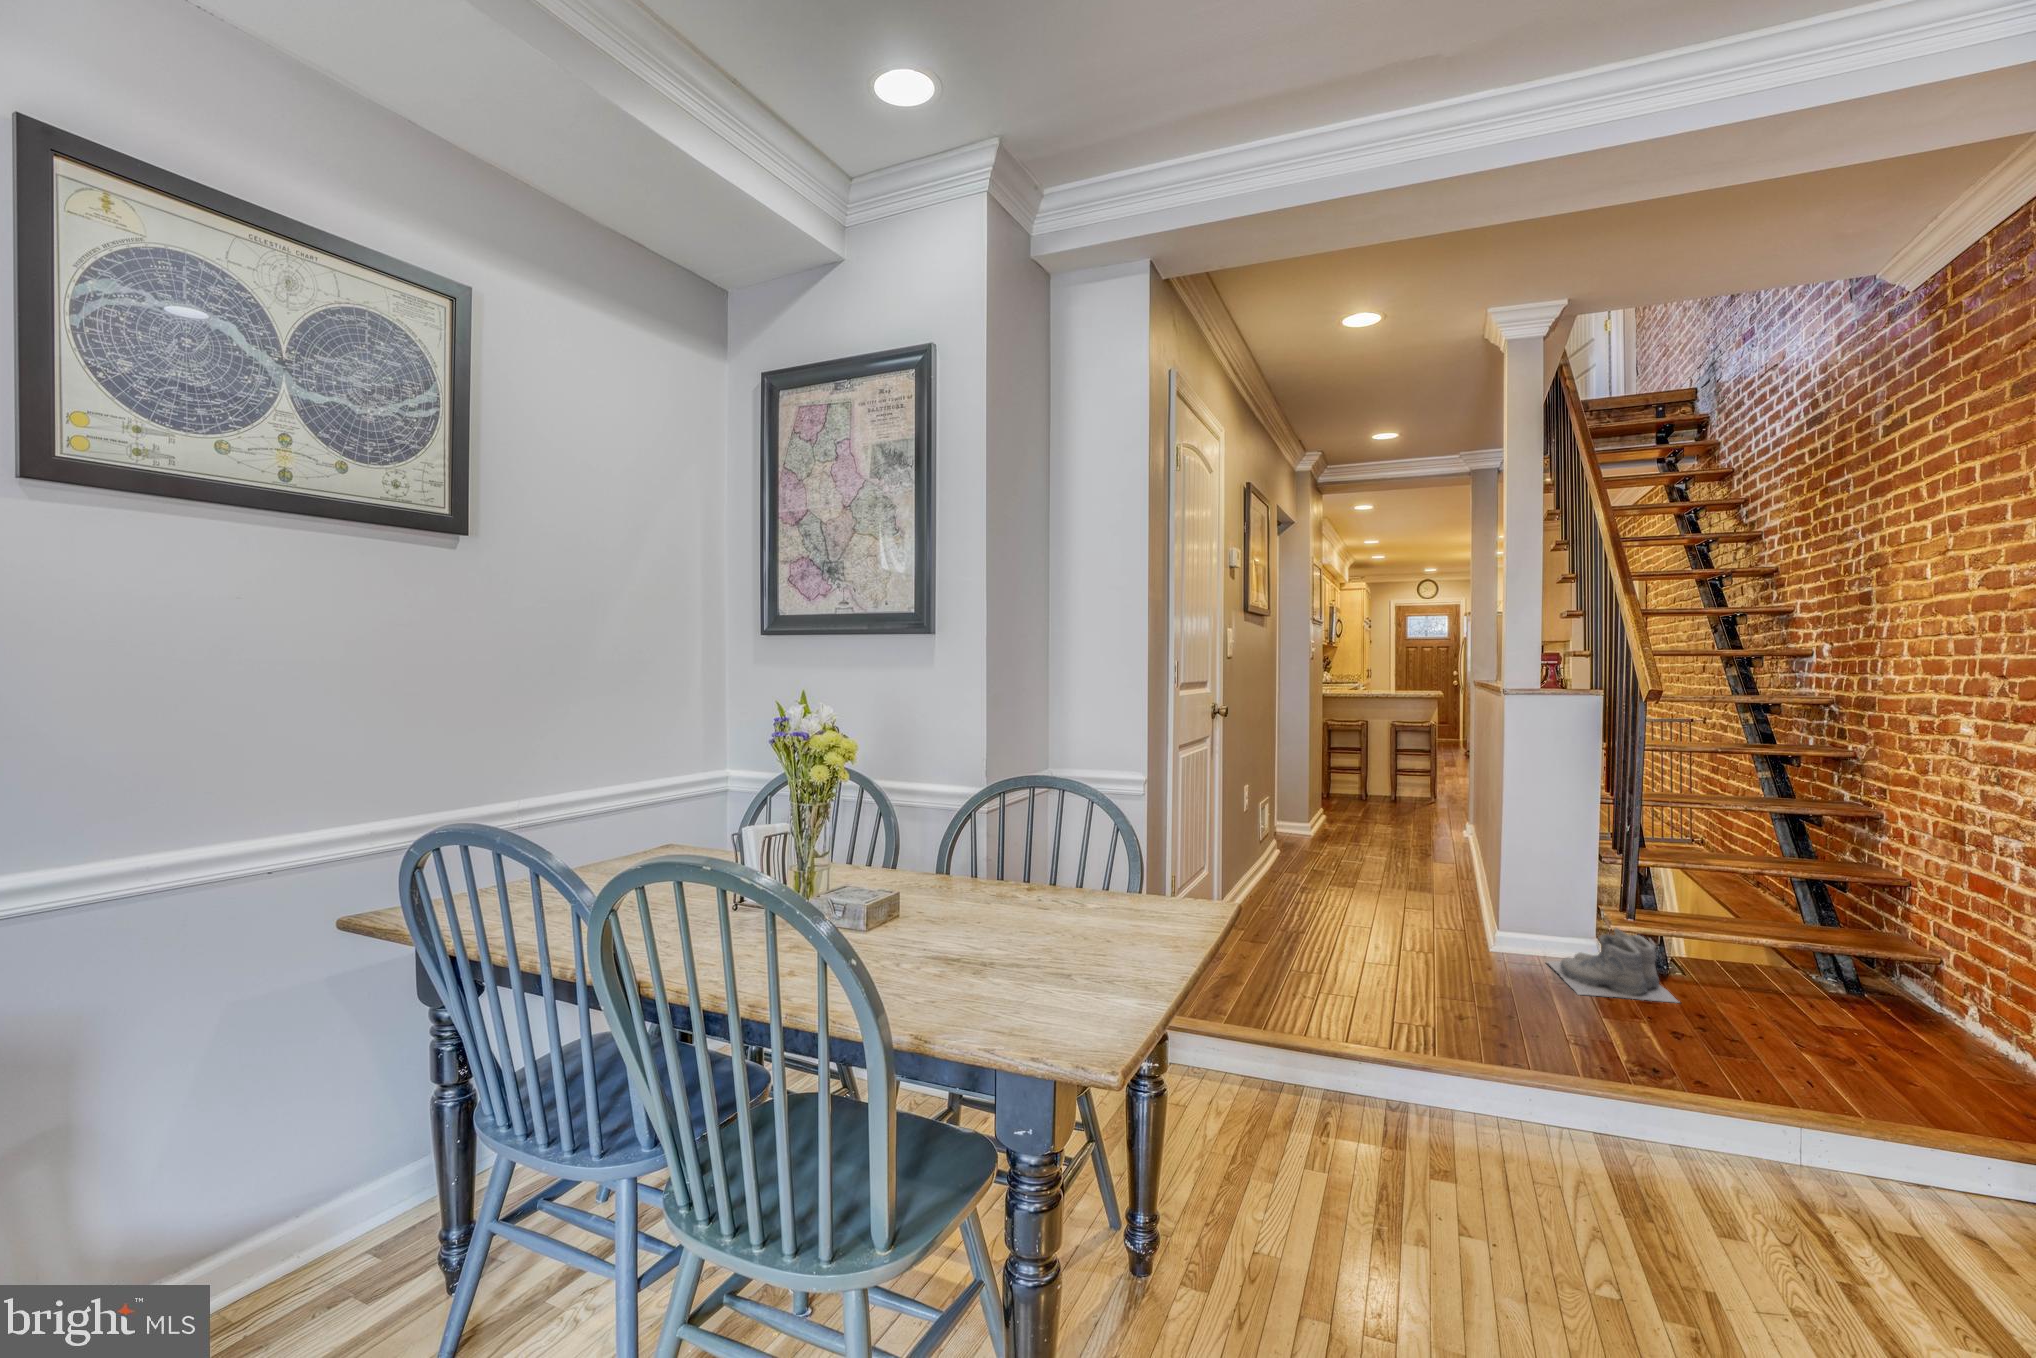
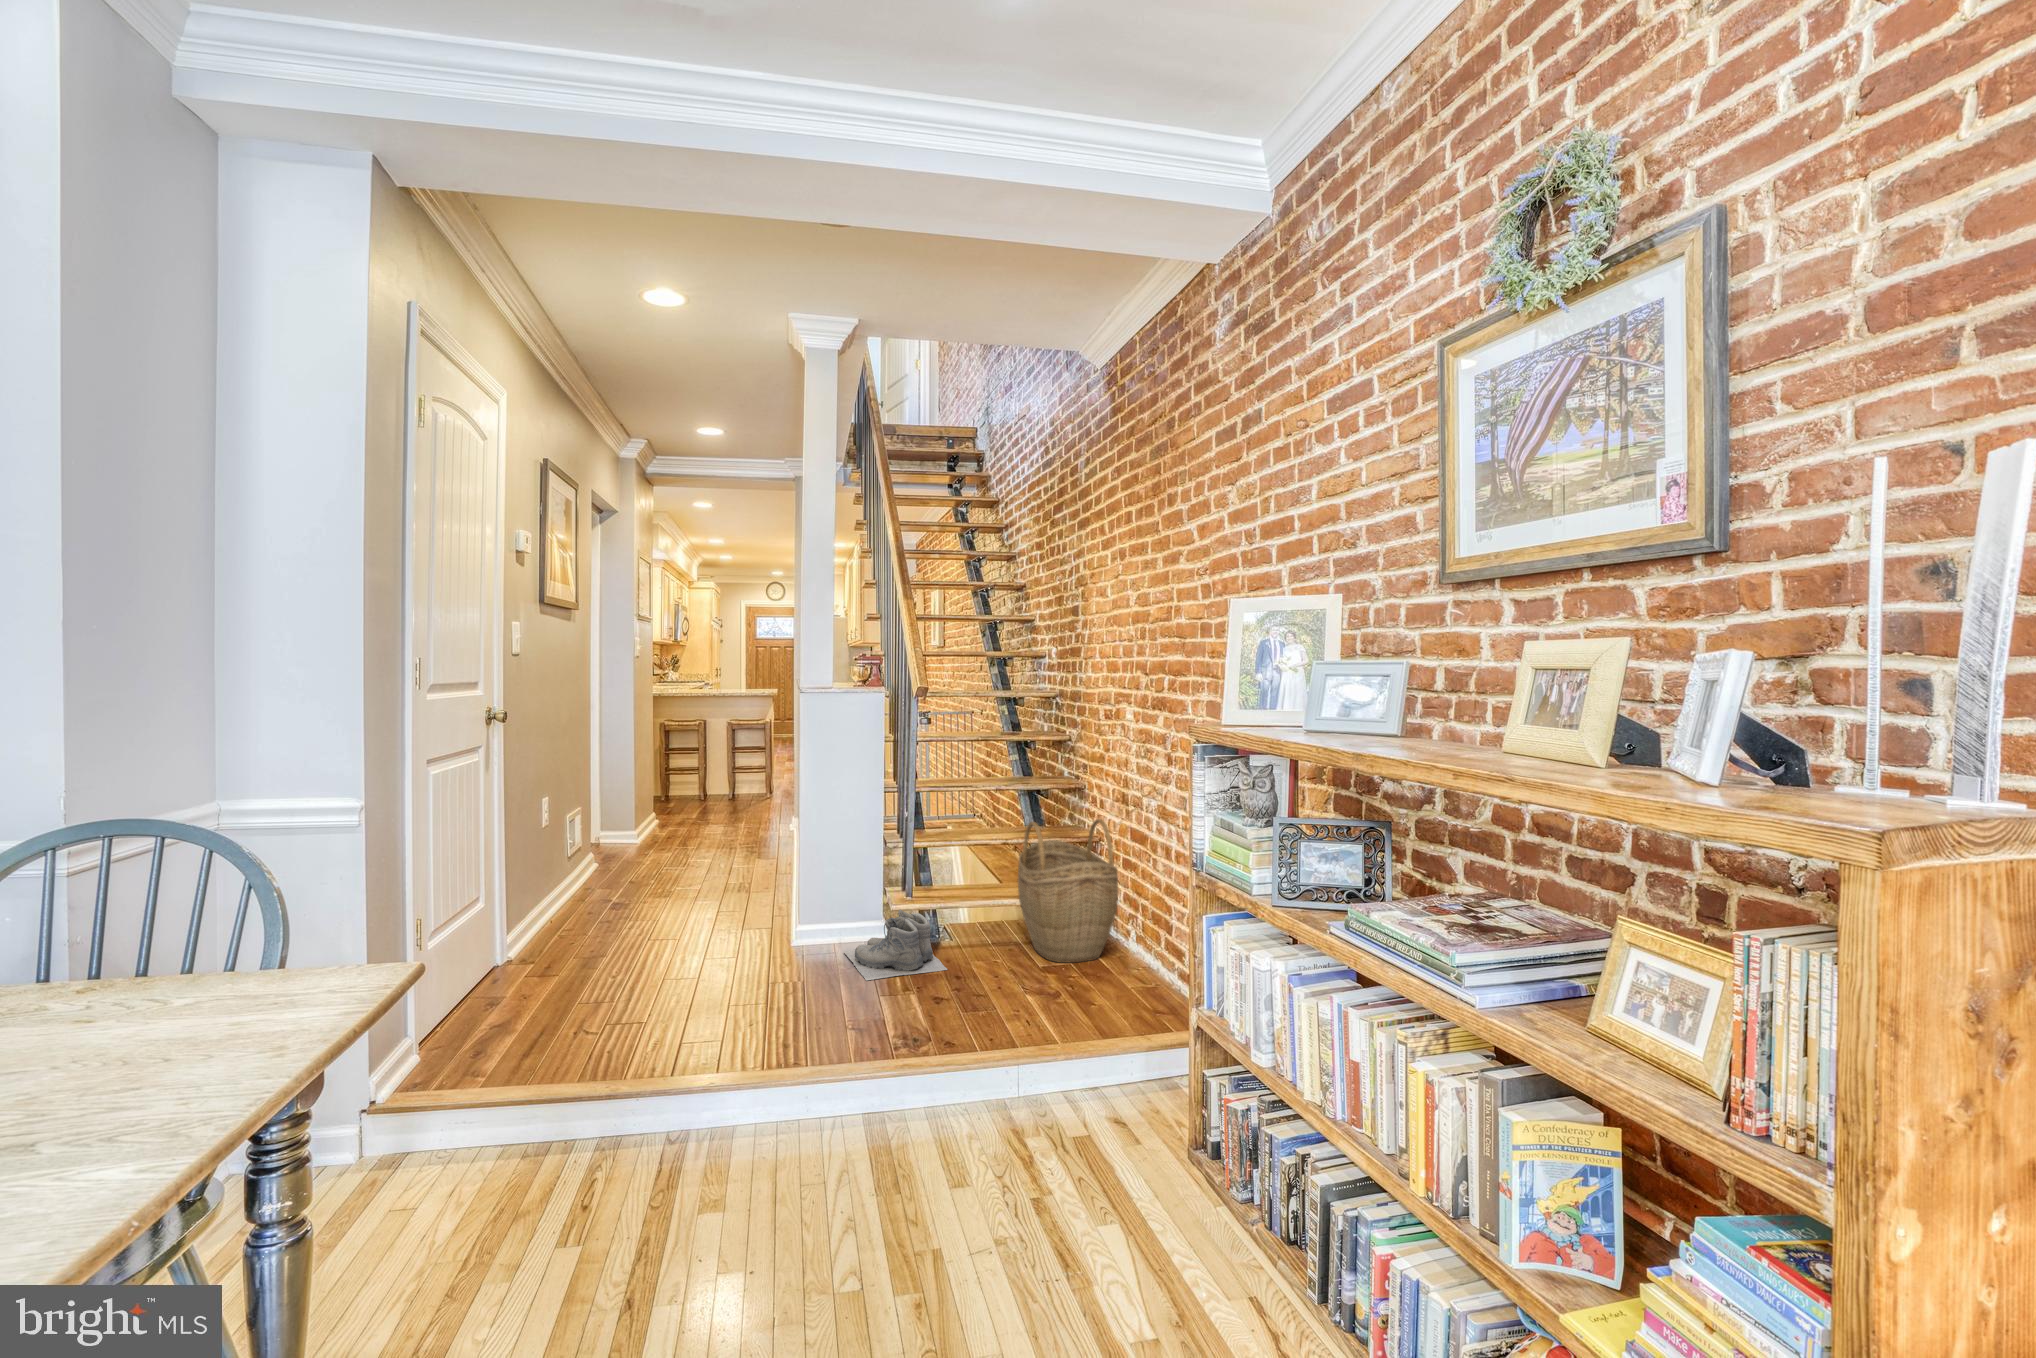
woven basket: none [1778,851,1947,1032] -> present [1018,819,1118,963]

